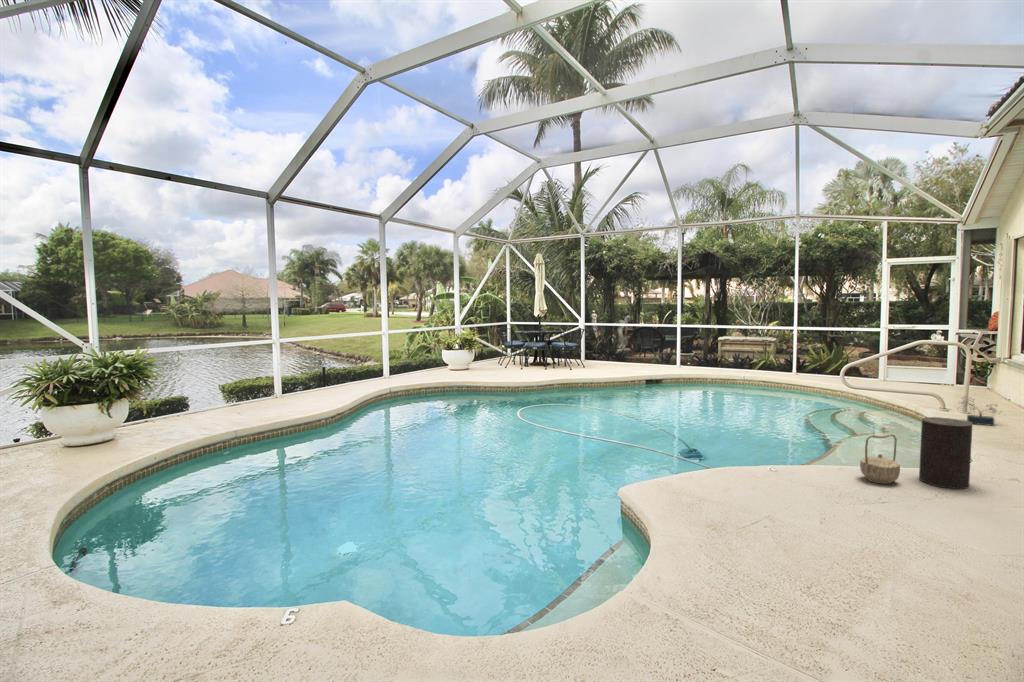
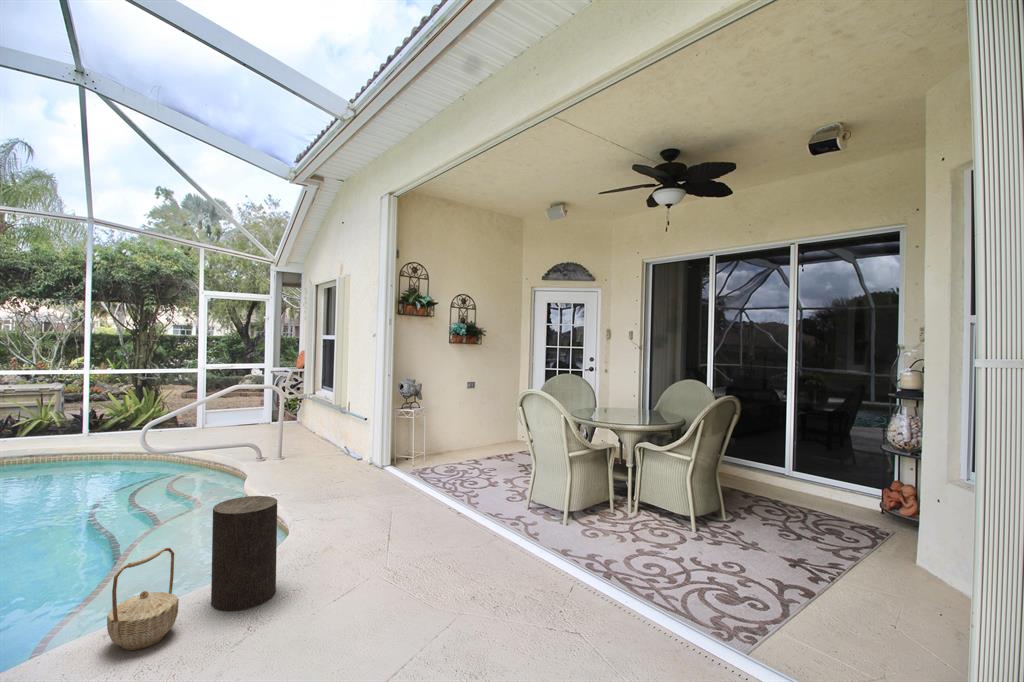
decorative plant: present [962,396,998,426] -> none [270,442,310,474]

